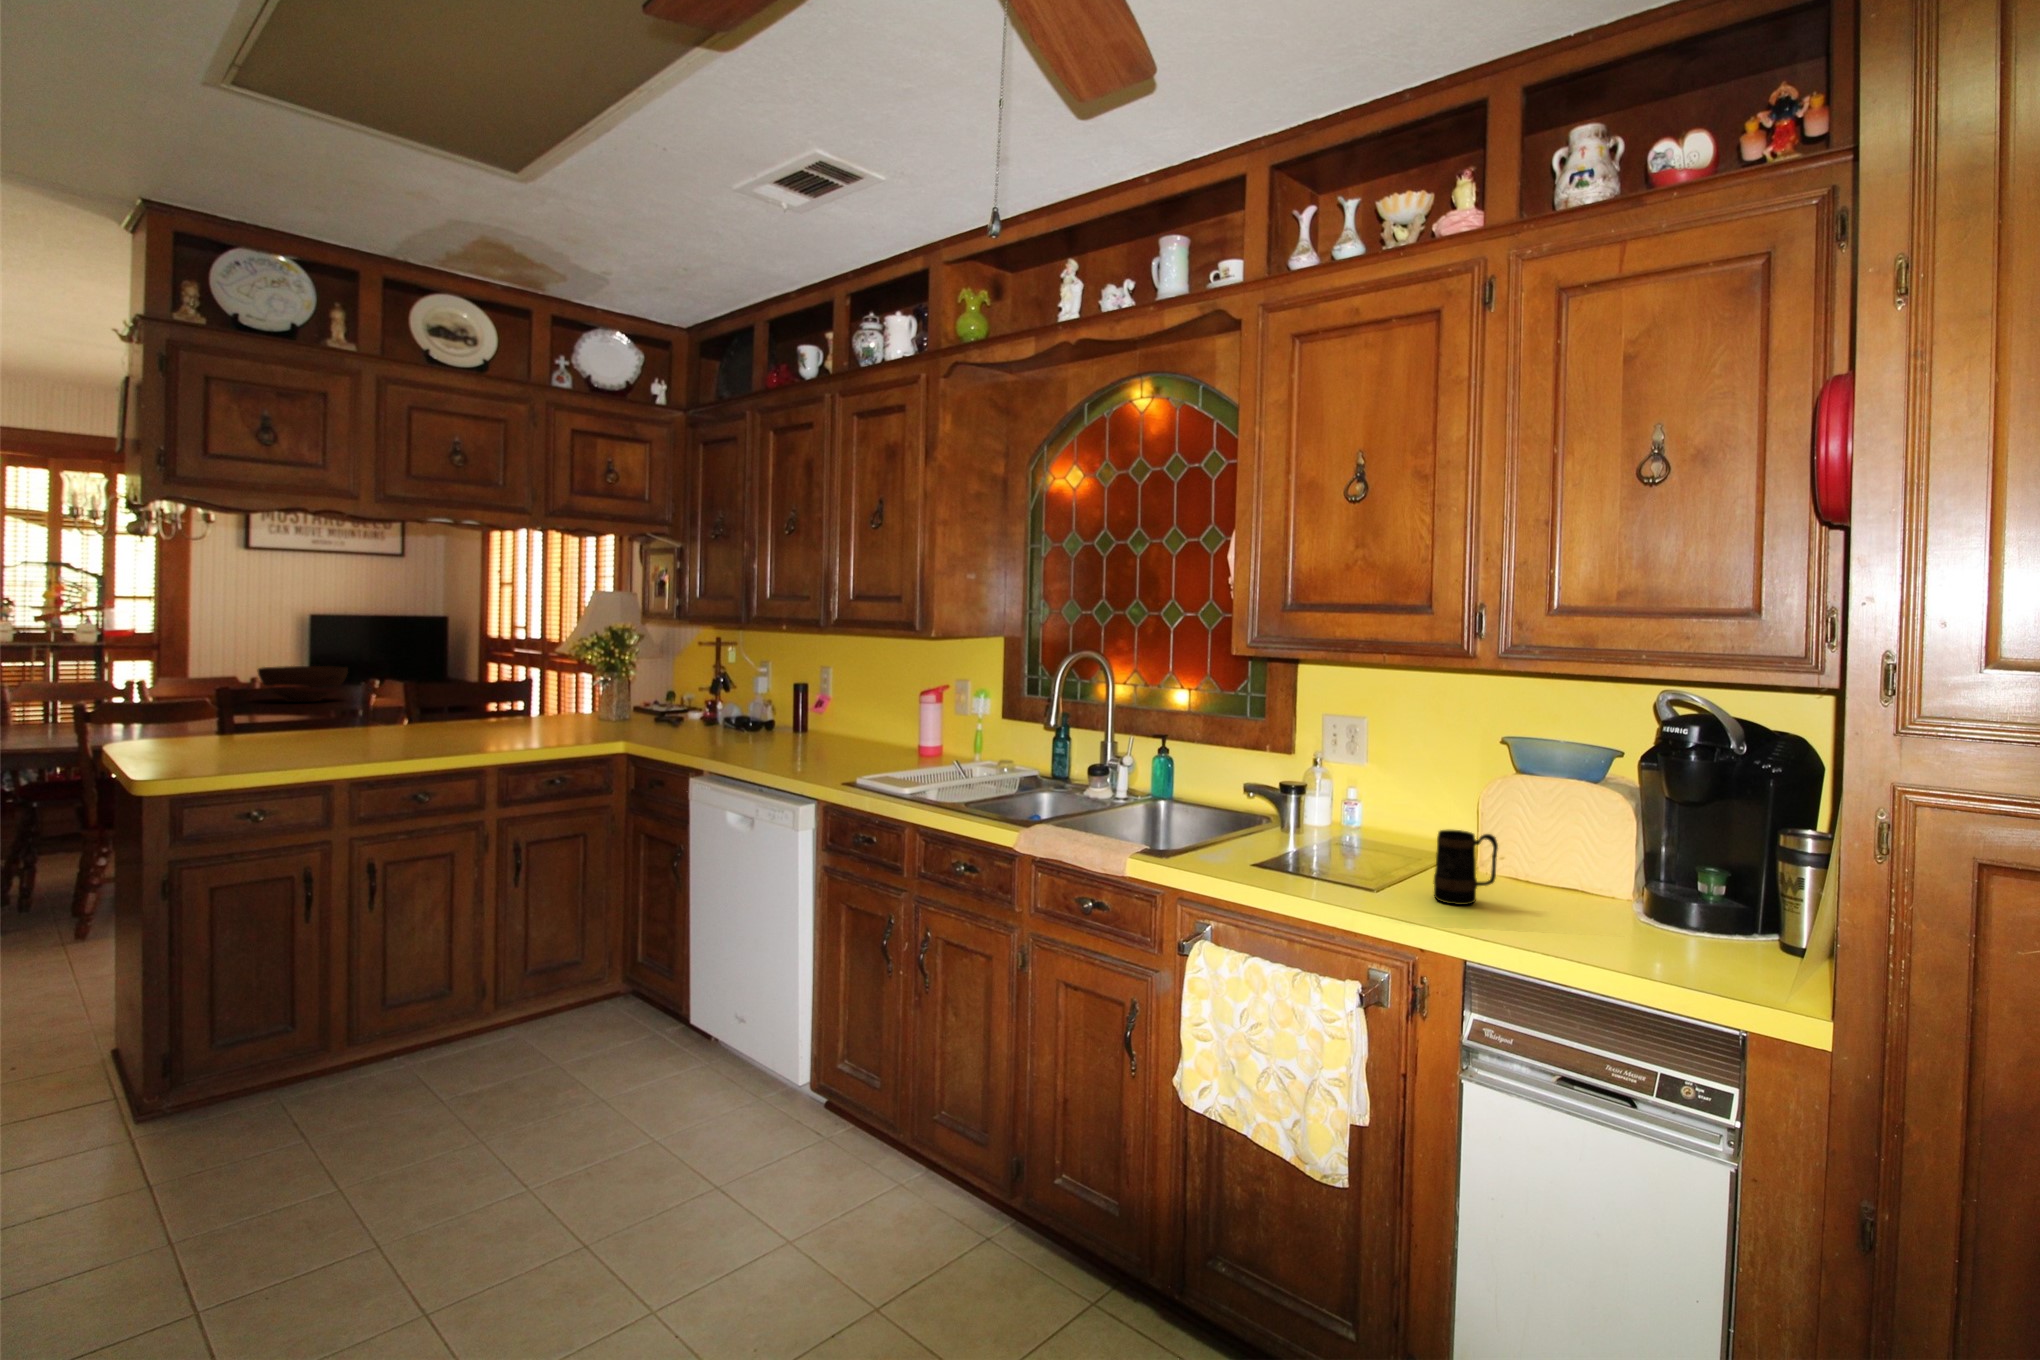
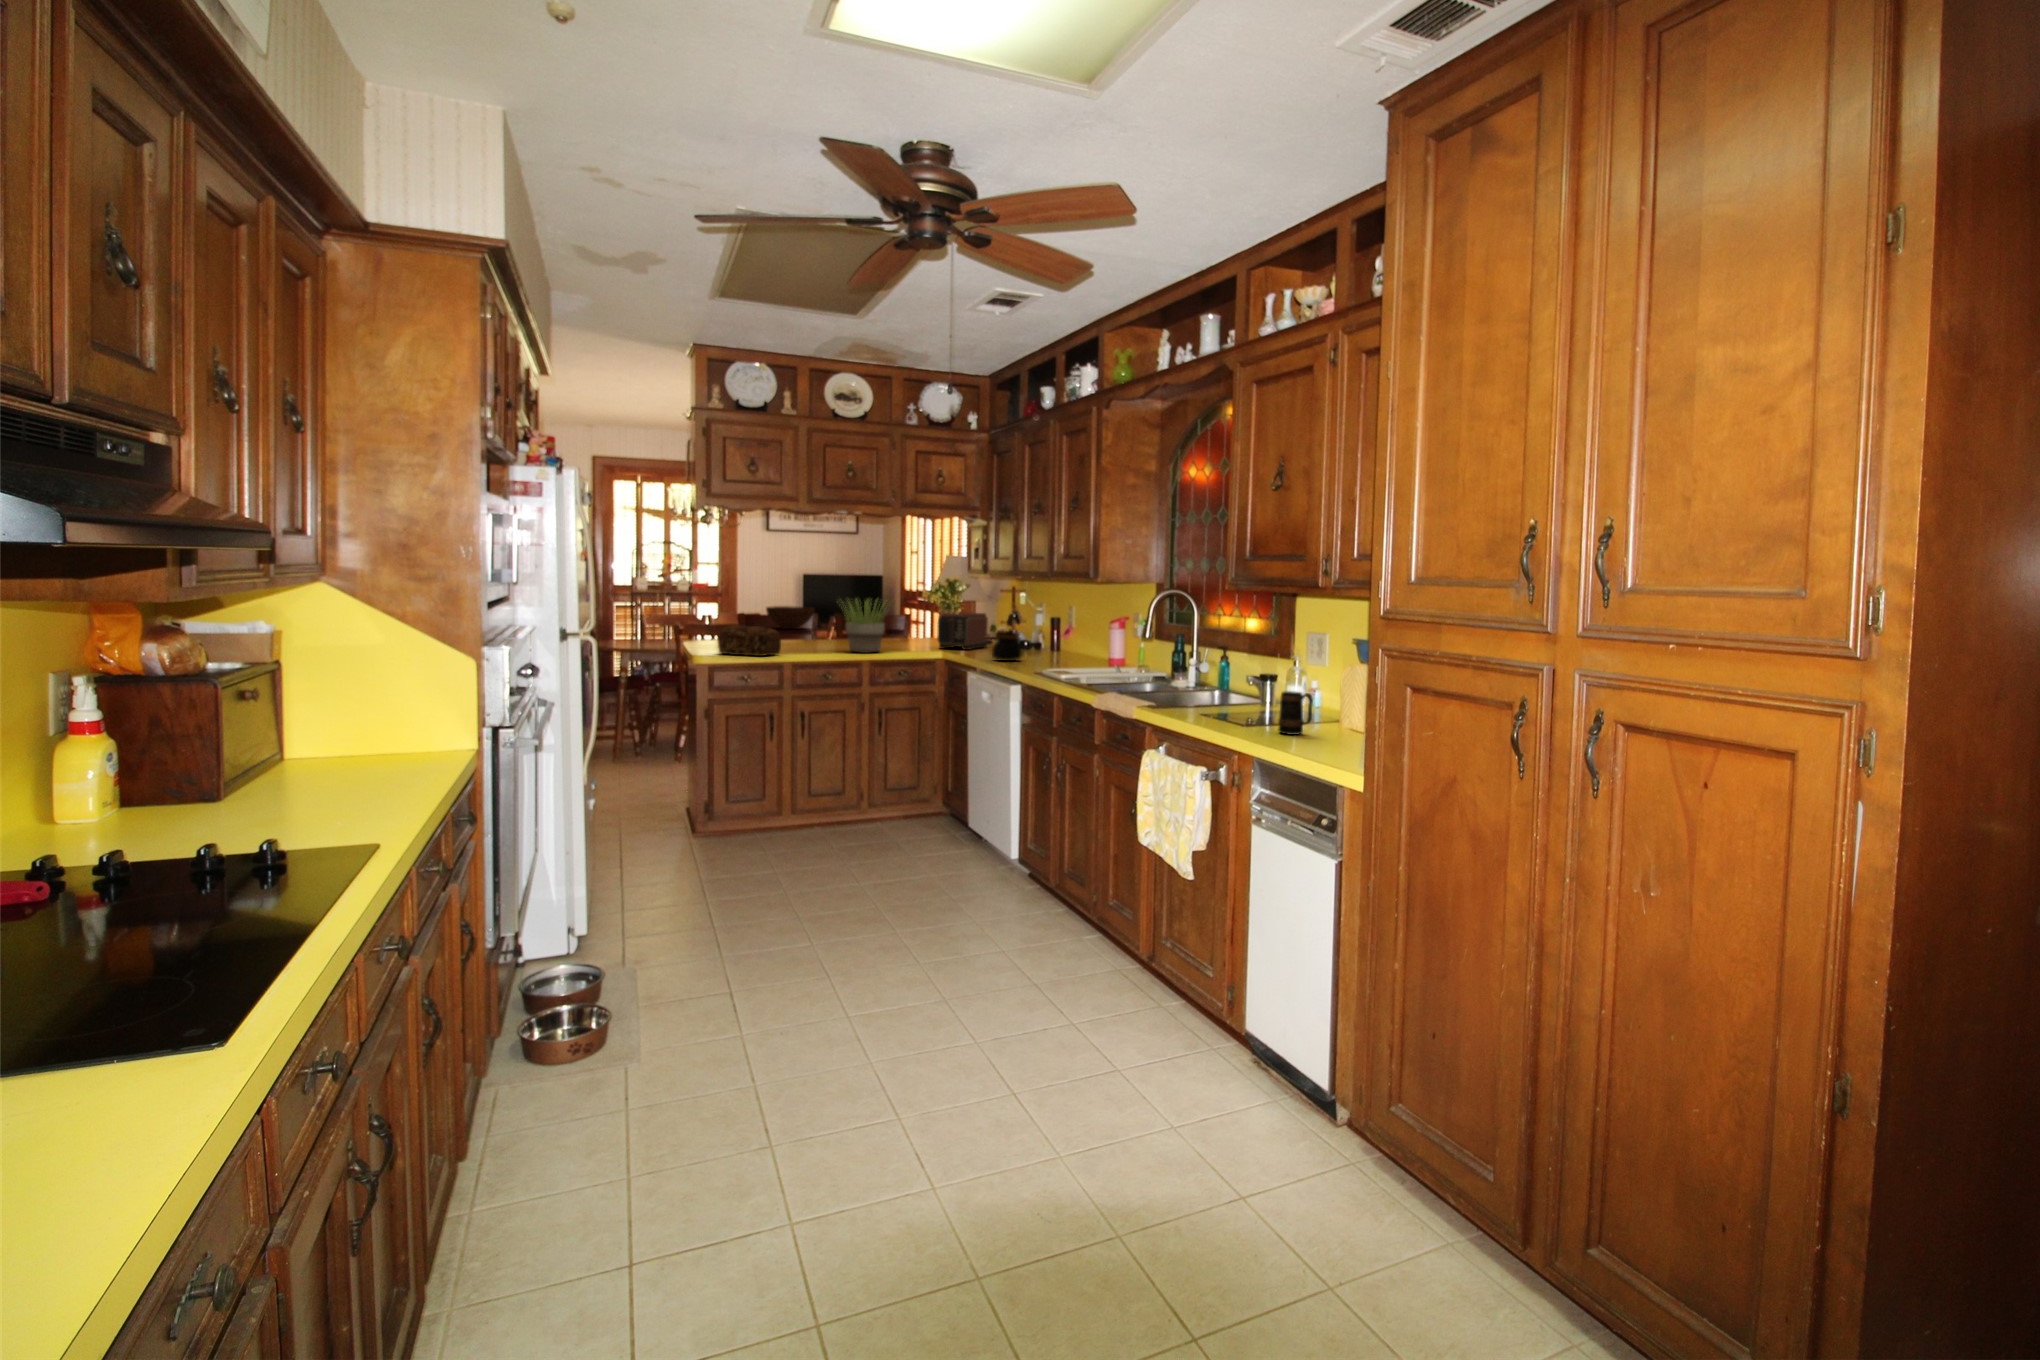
potted plant: none [422,656,541,749] -> present [844,599,888,653]
toaster: none [599,676,674,734] -> present [937,613,988,650]
jar: none [716,707,765,754] -> present [991,631,1022,661]
bread loaf: none [190,714,328,768] -> present [718,625,781,656]

